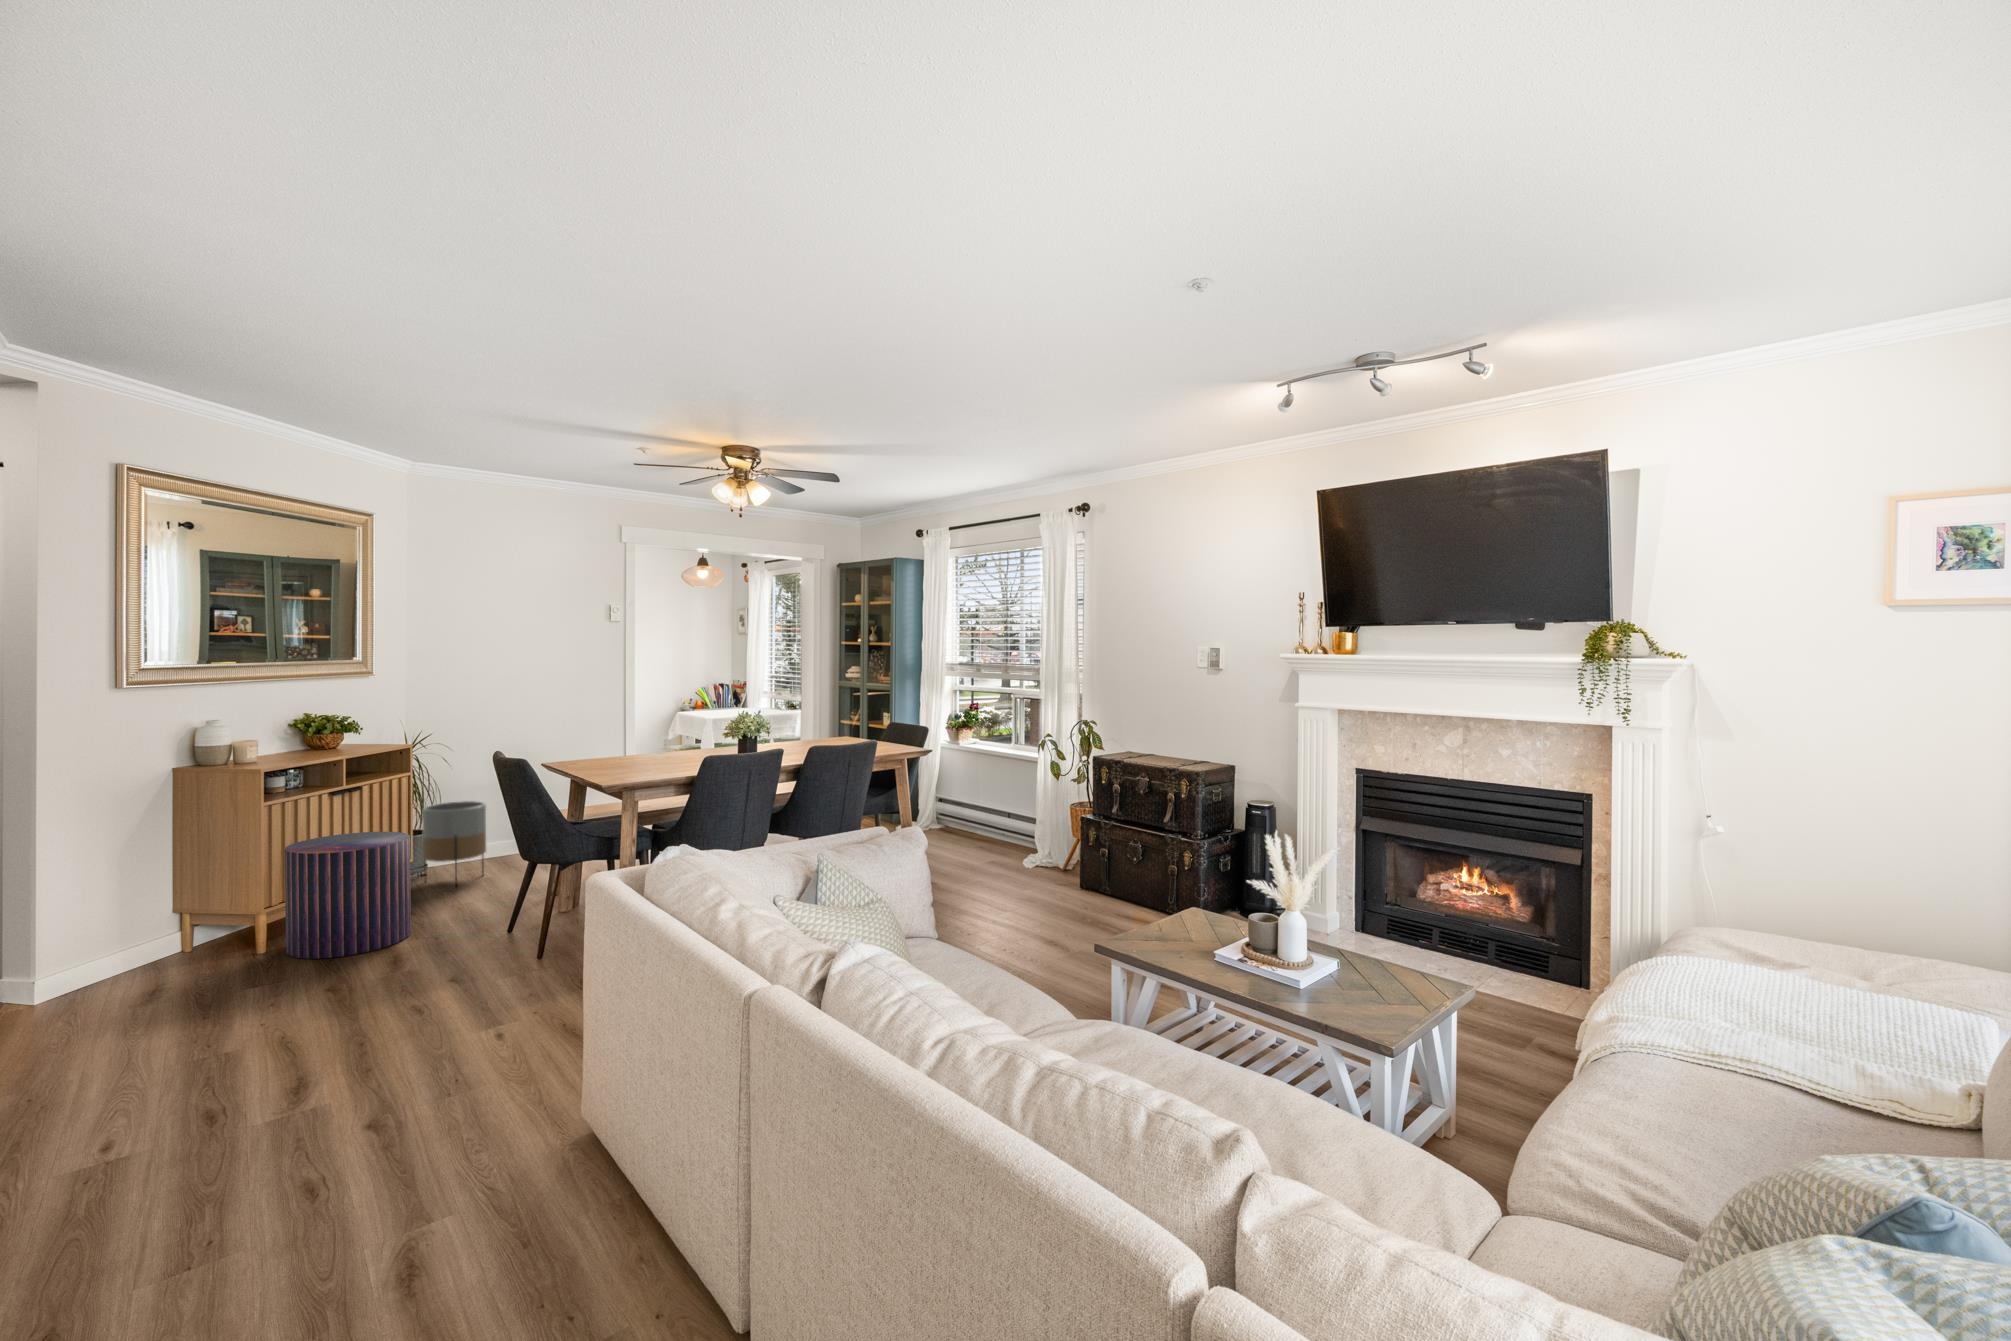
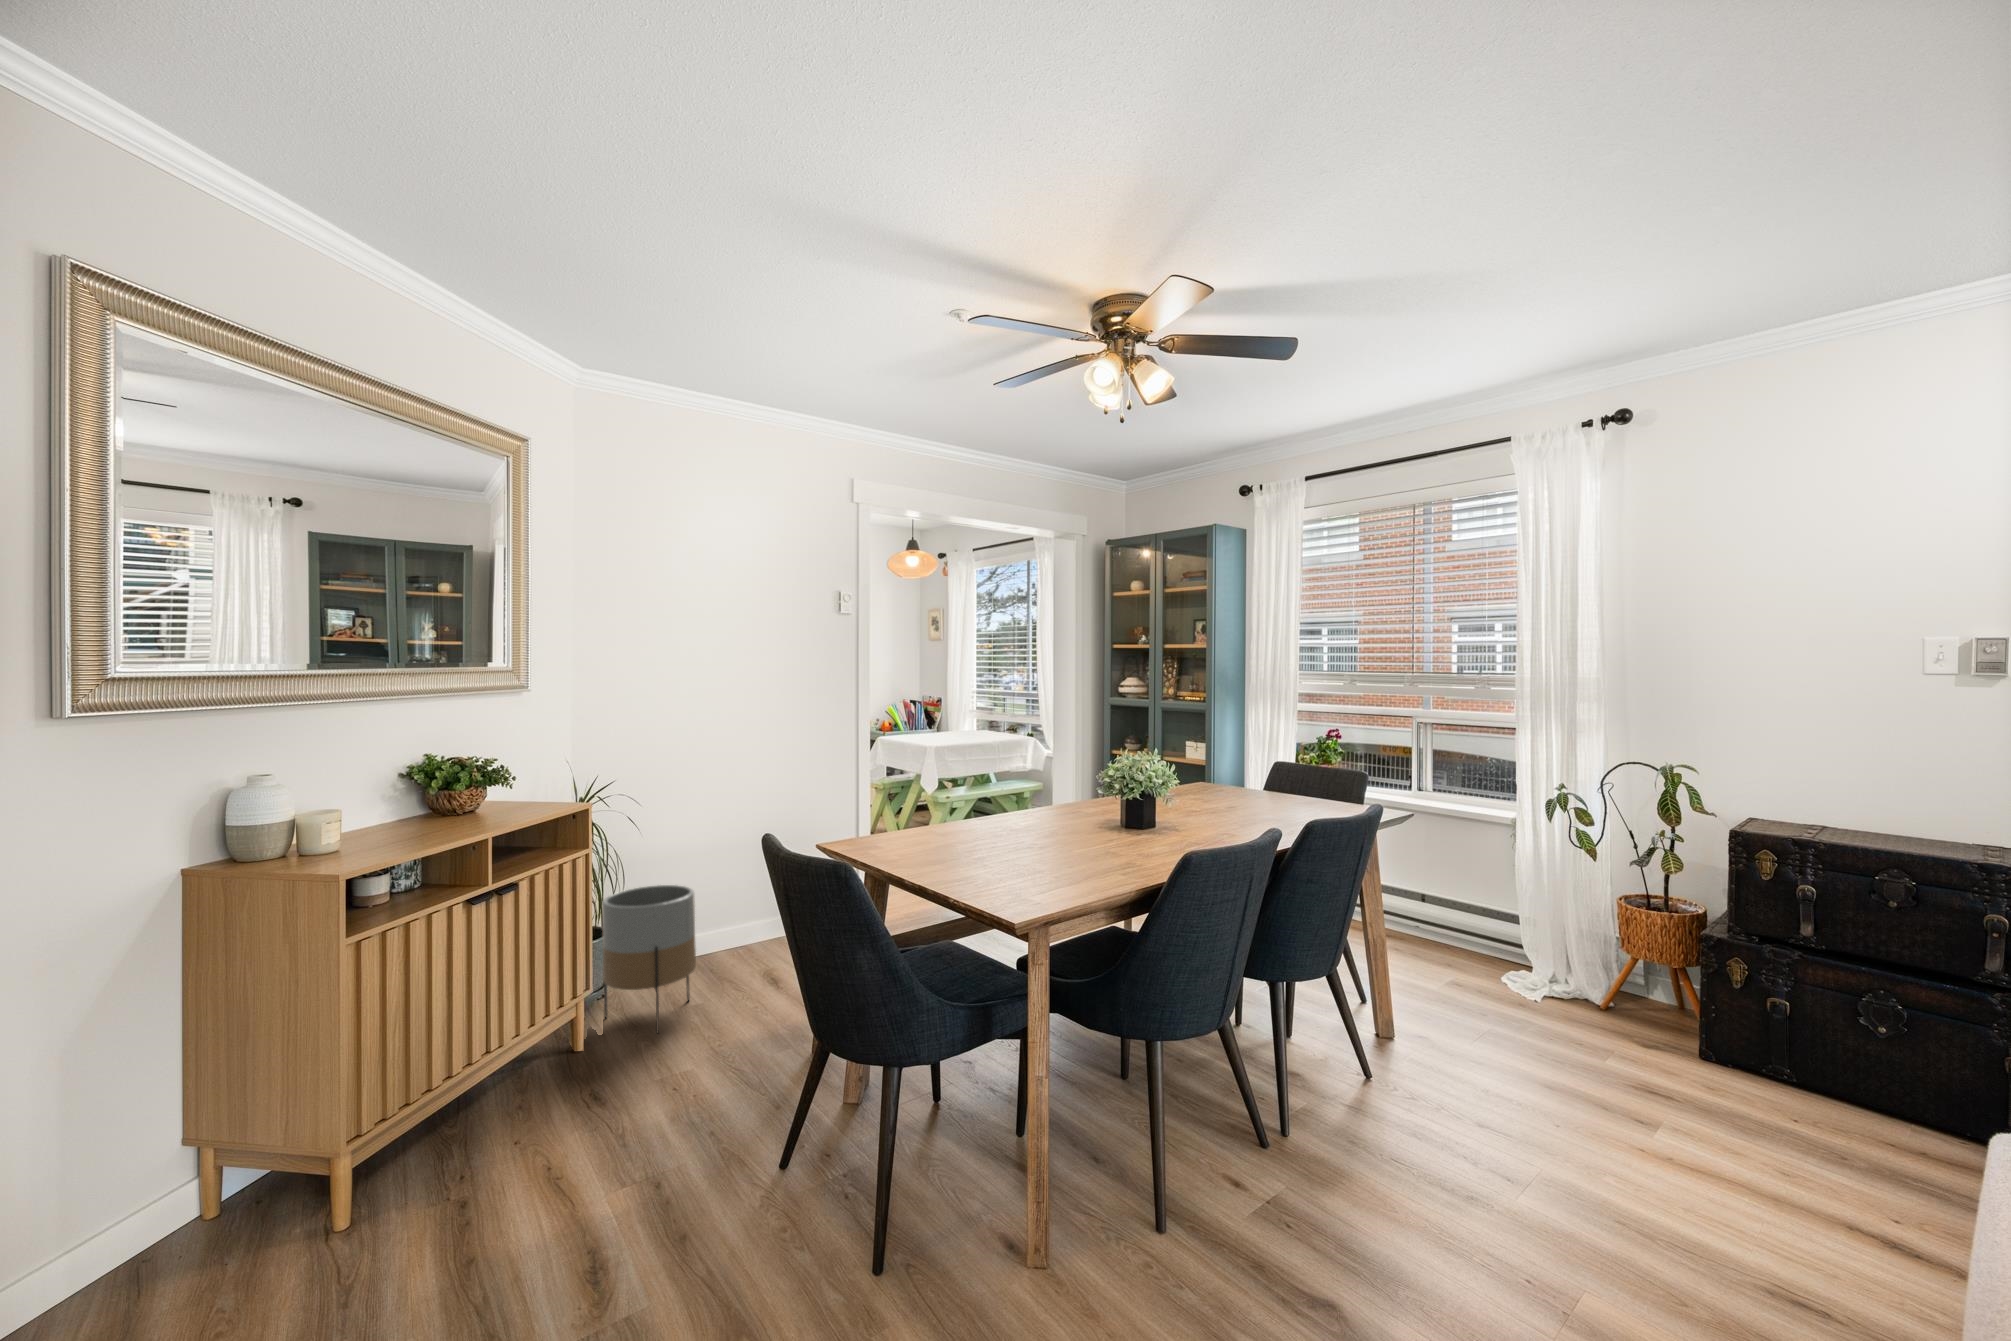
pouf: present [285,832,411,959] -> none [388,968,614,1258]

